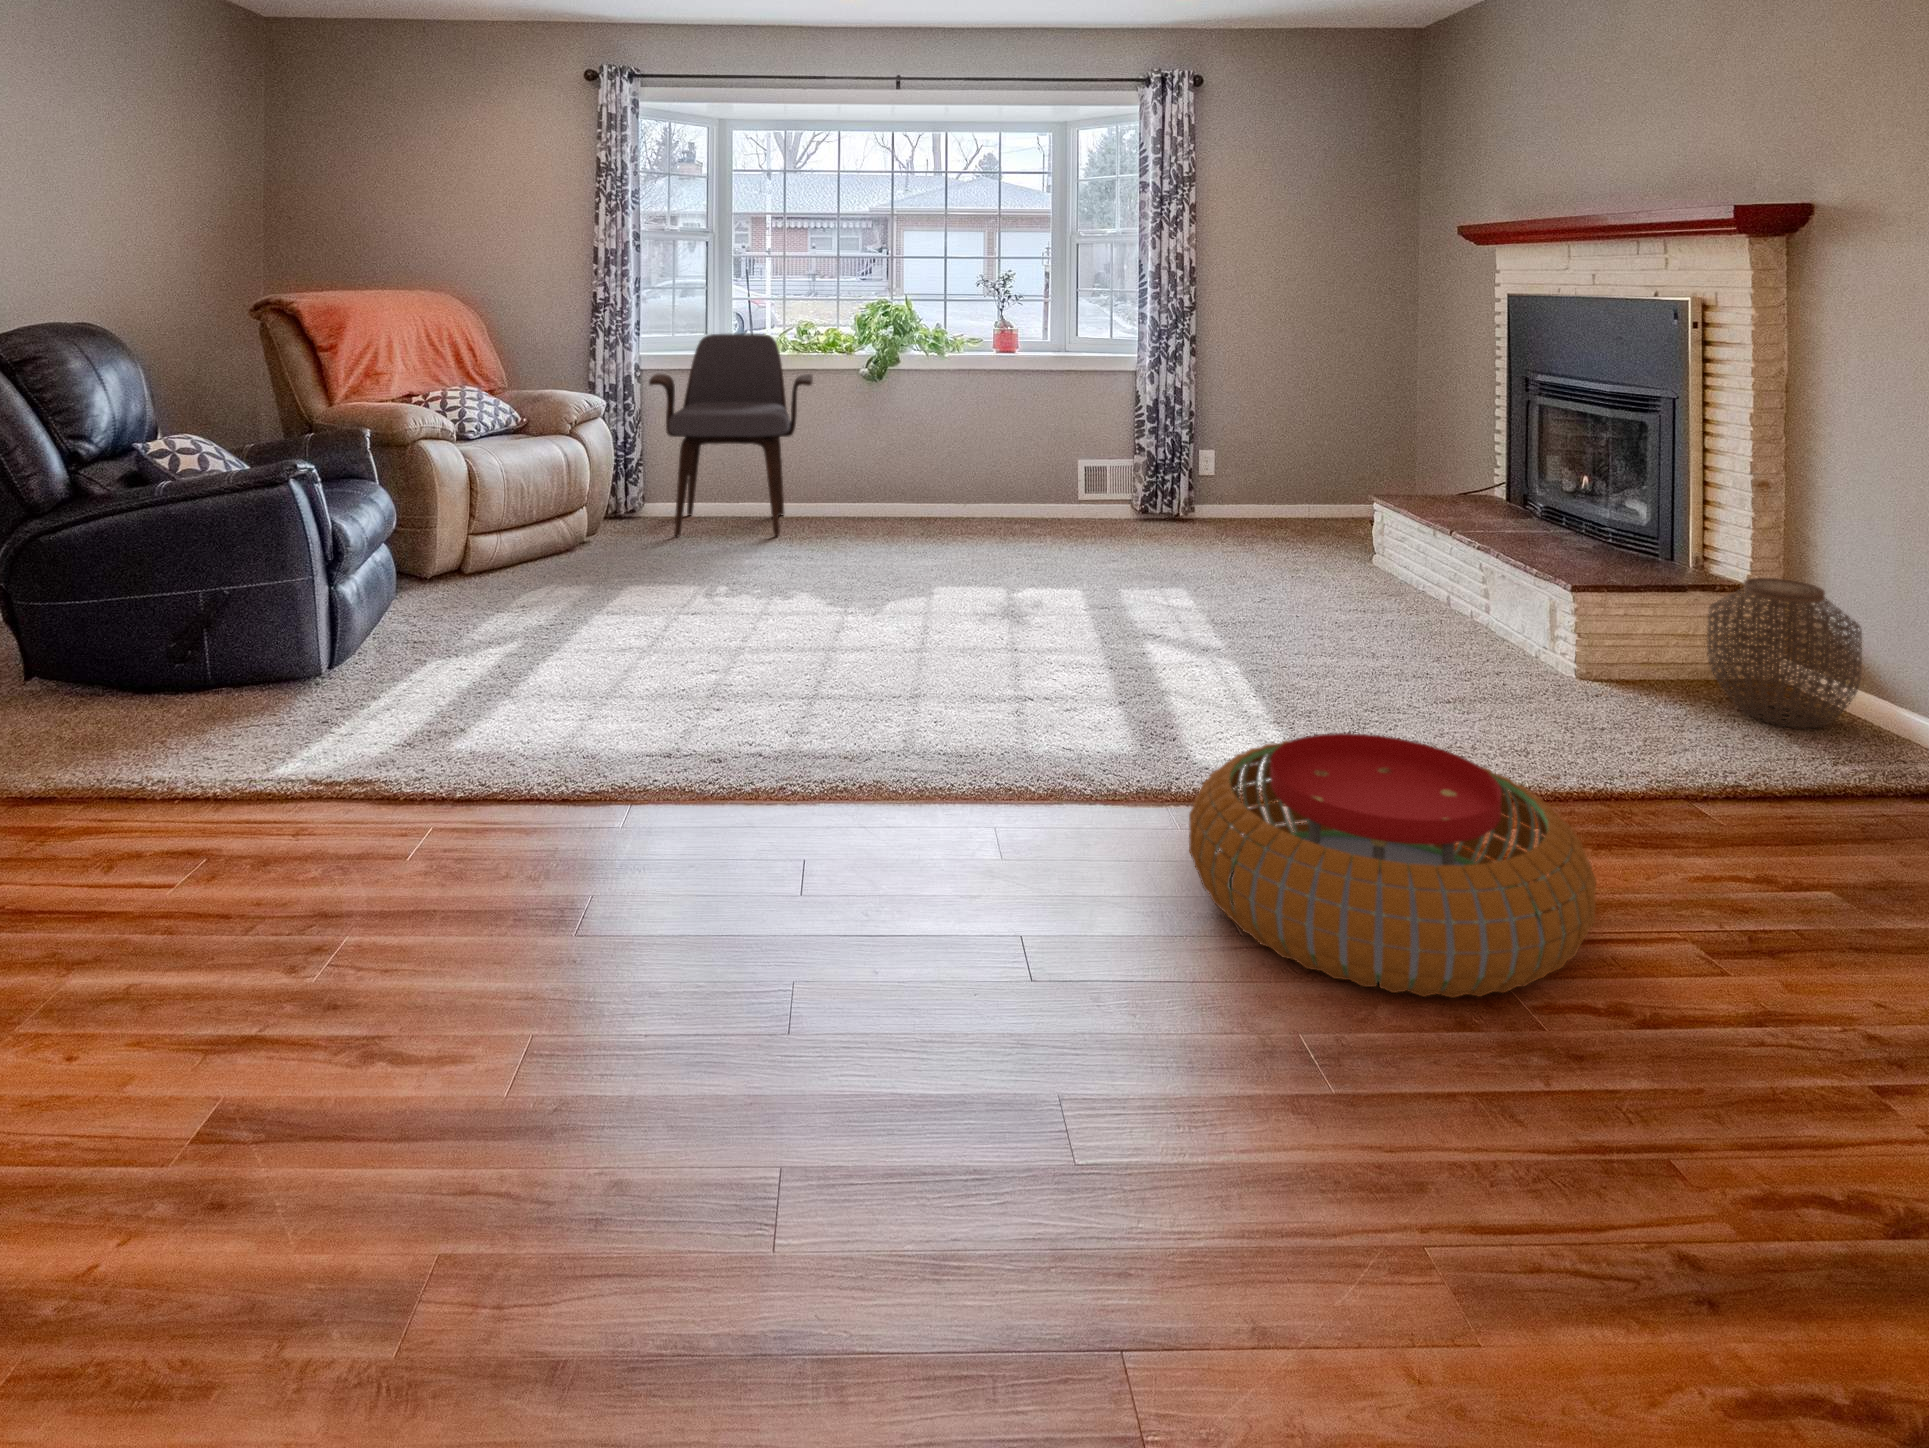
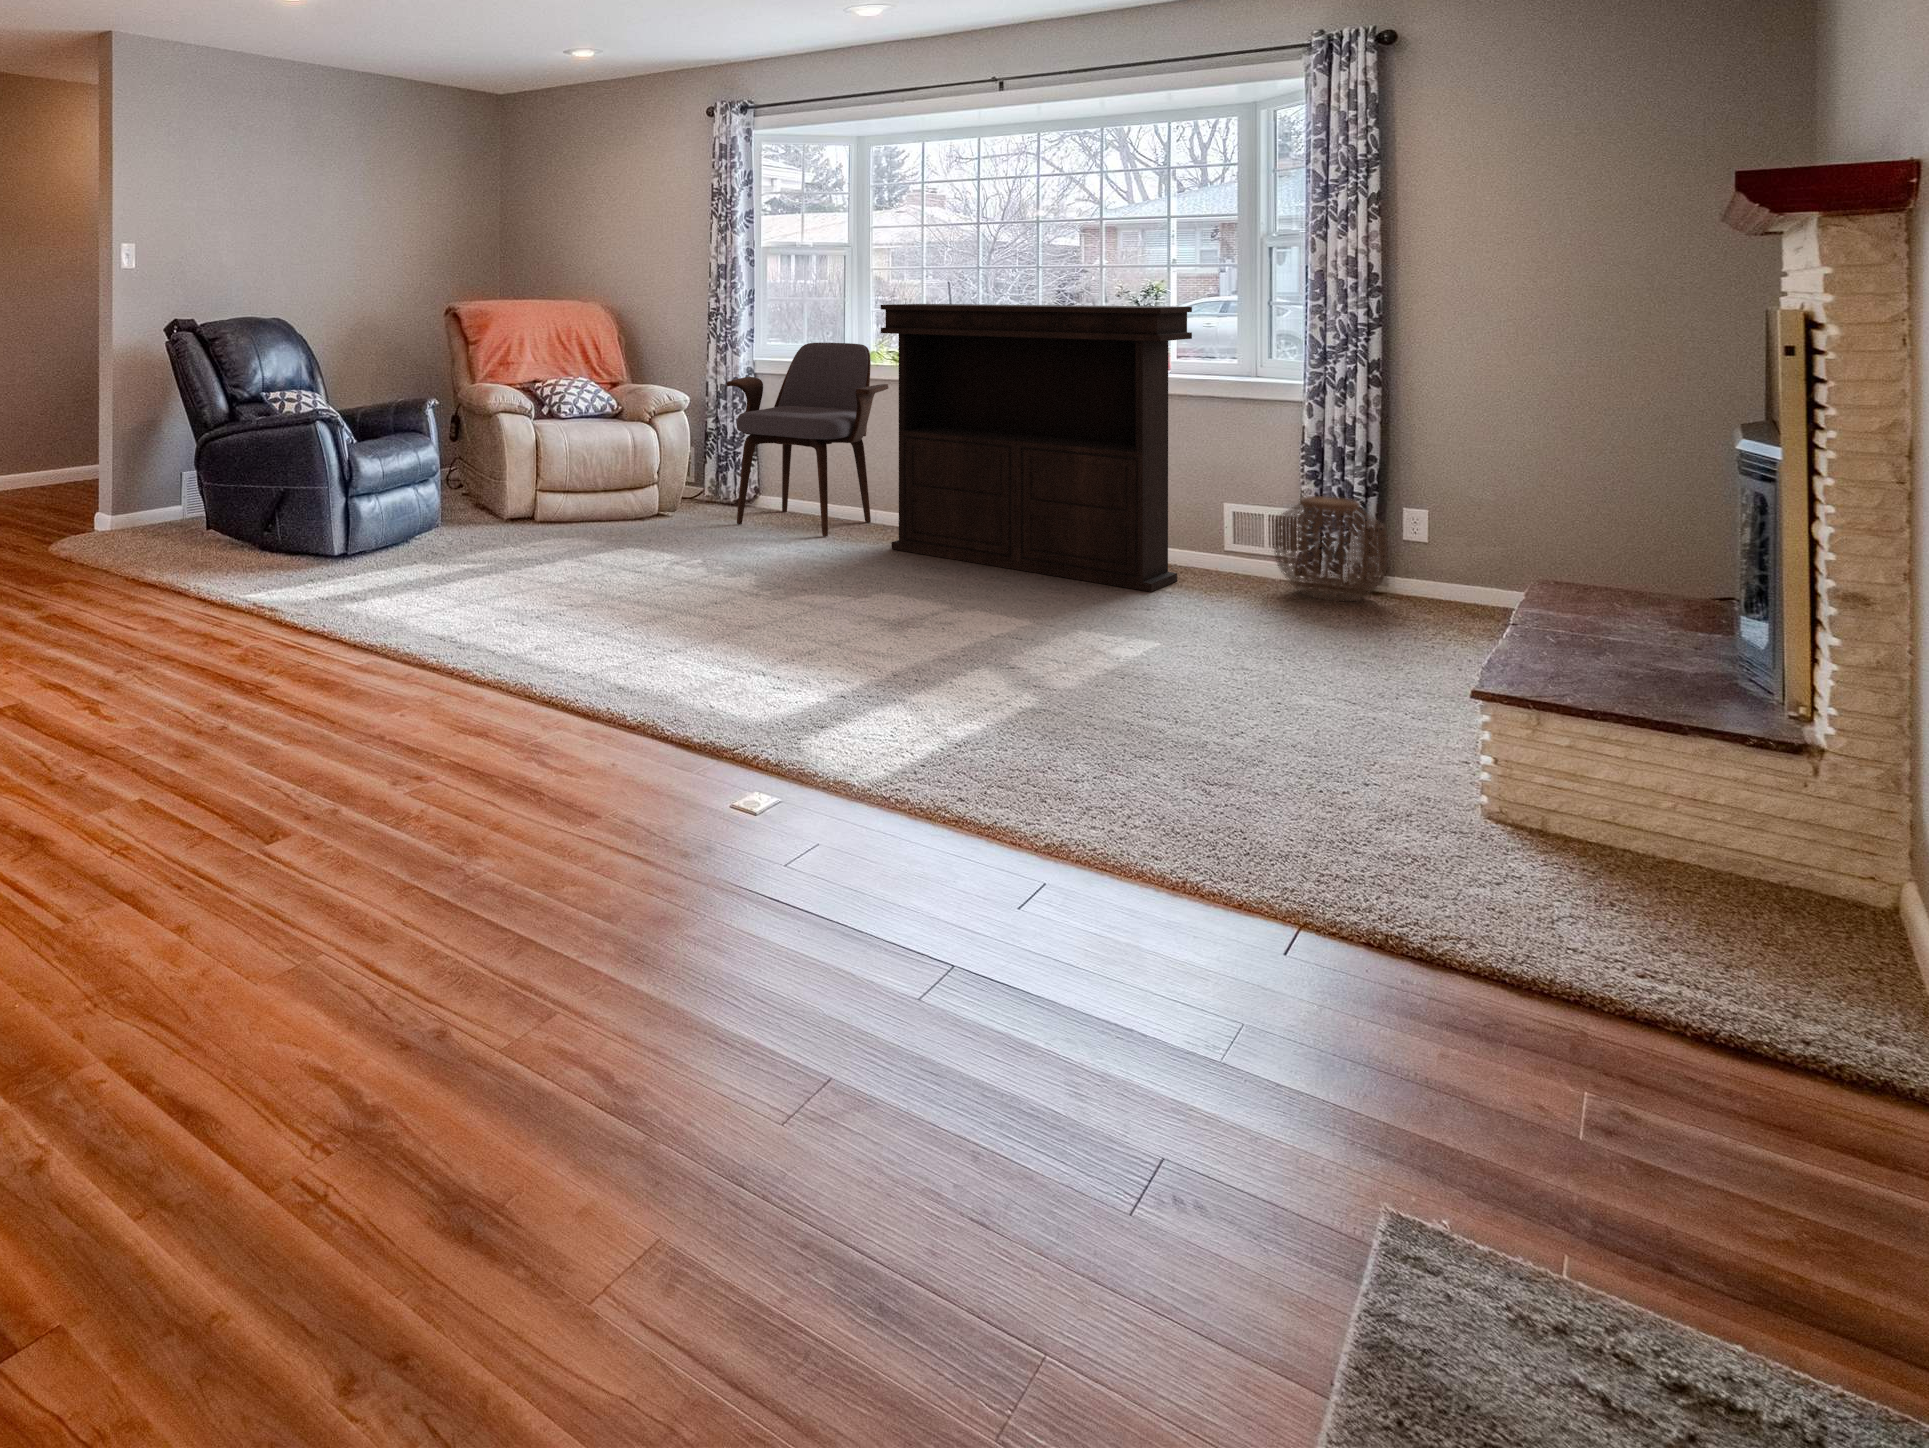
console table: none [846,293,1105,543] -> present [881,304,1192,592]
woven basket: present [1707,578,1862,728] -> present [1274,496,1388,601]
pouf: present [1189,733,1596,998] -> none [541,698,896,922]

